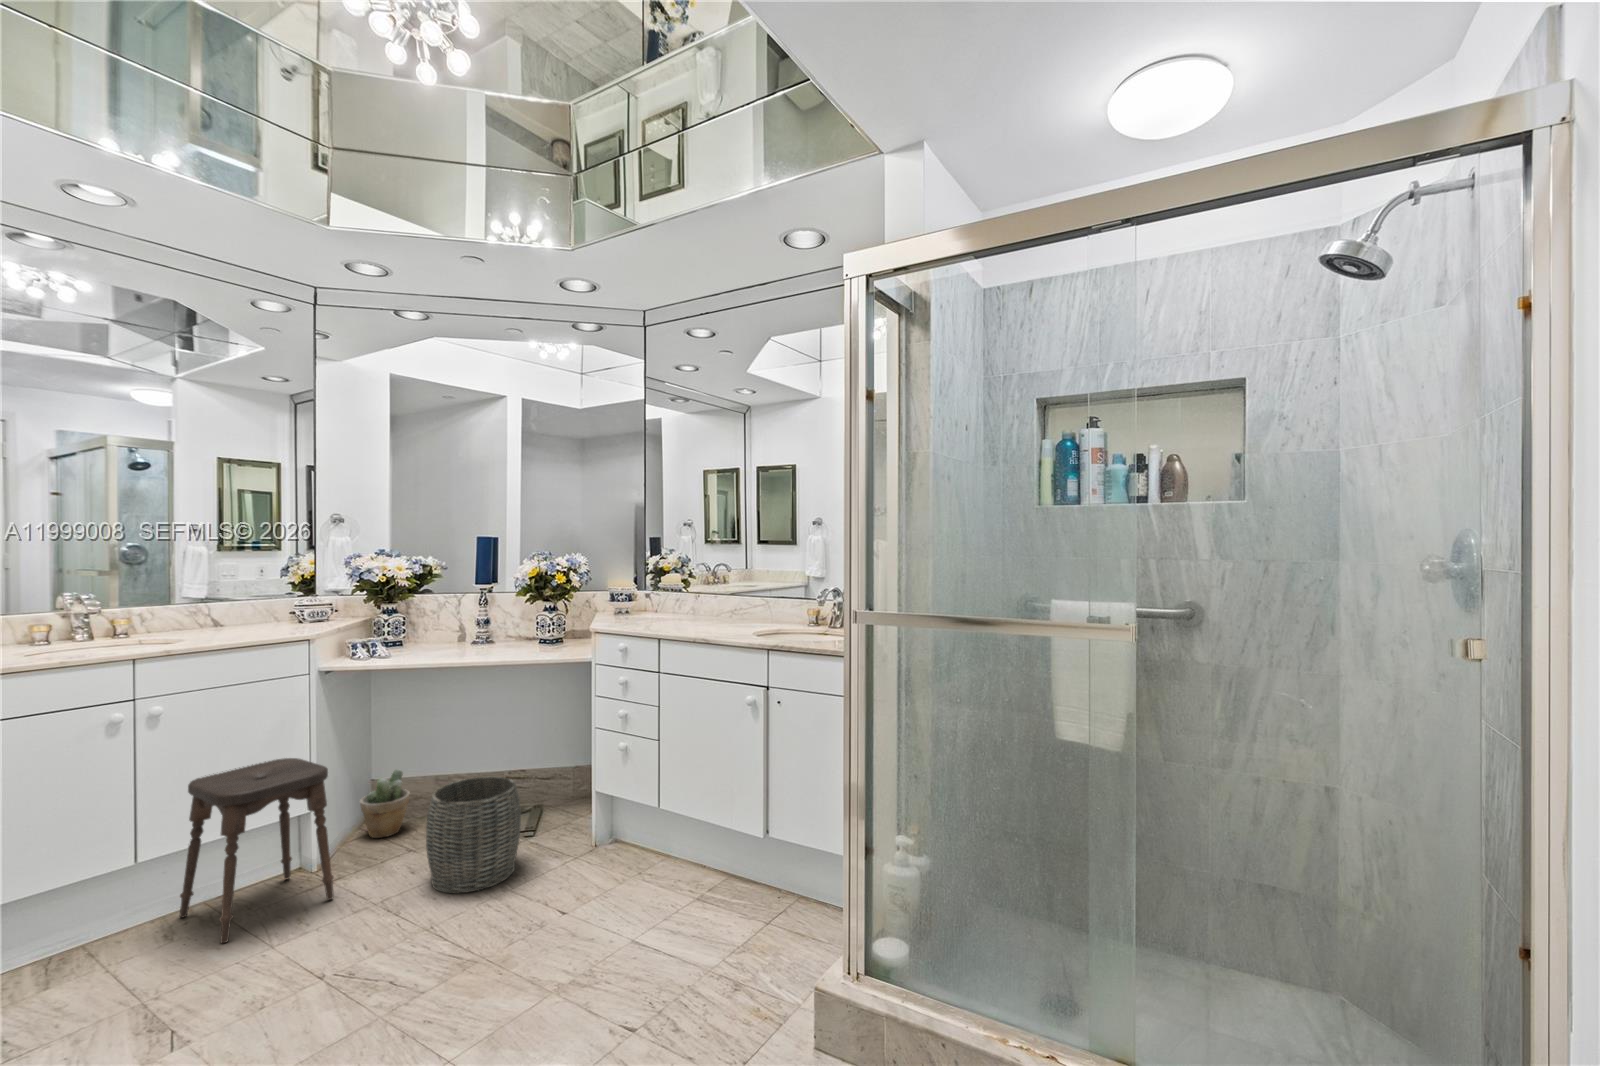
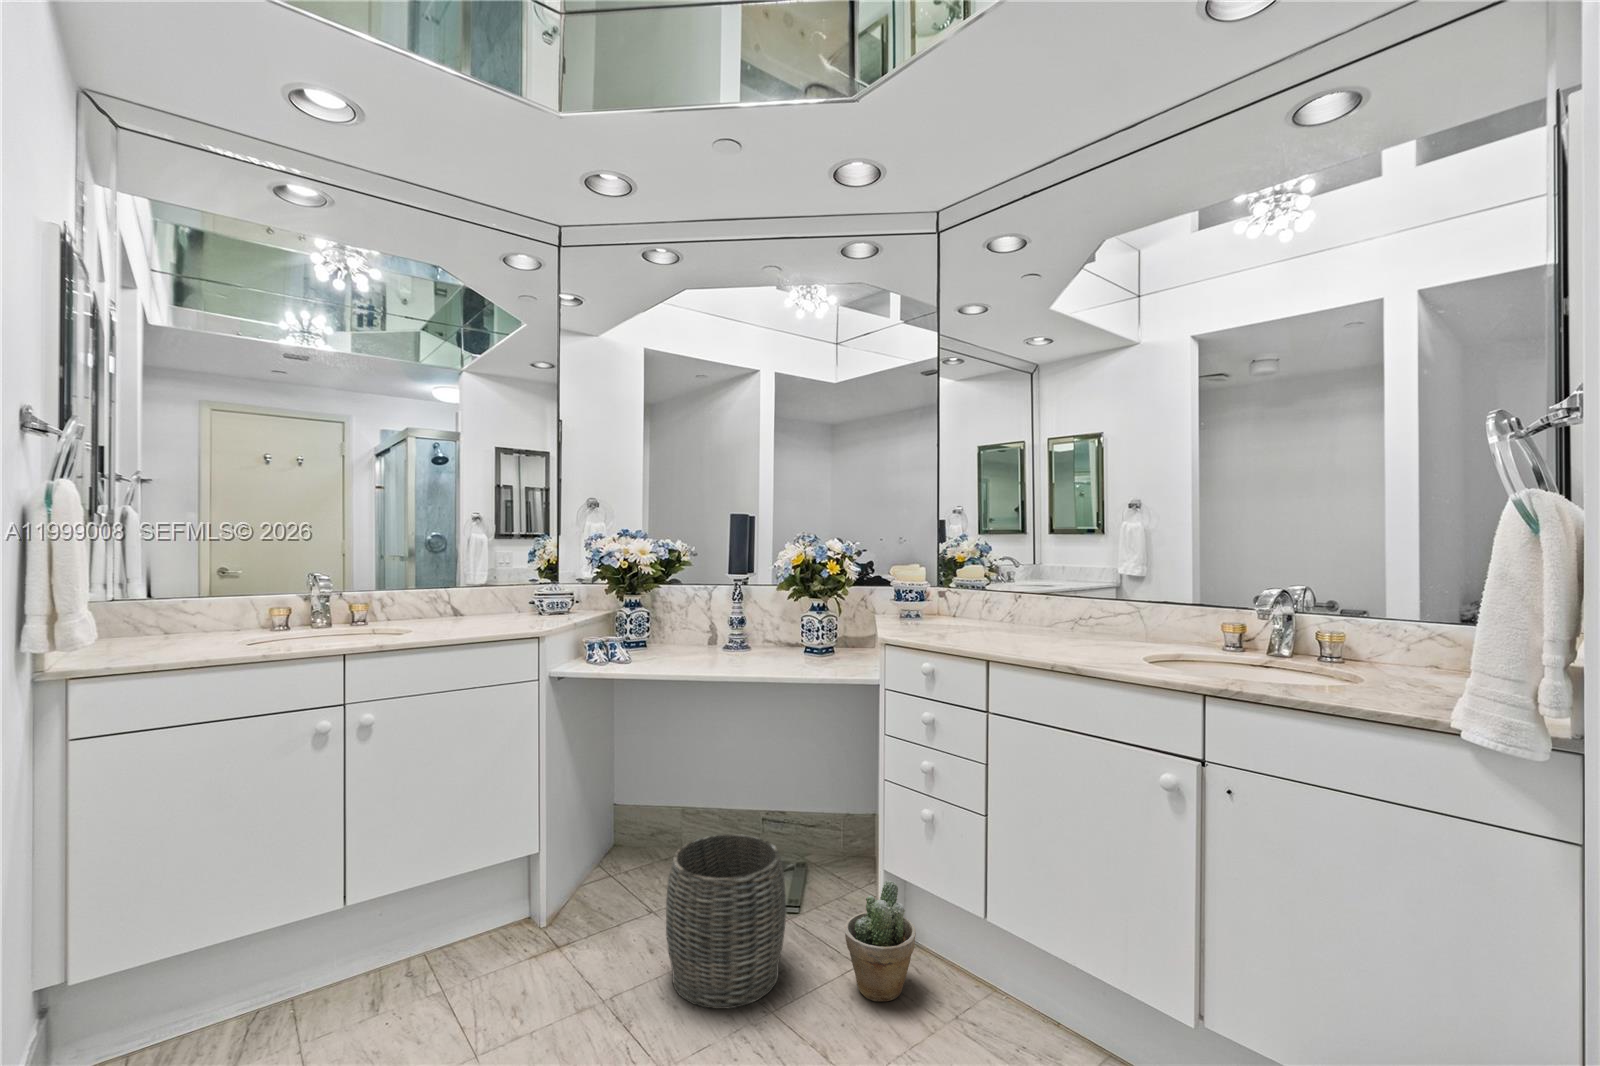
stool: present [179,758,334,943] -> none [395,783,557,1033]
potted plant: present [360,769,409,838] -> present [844,880,916,1001]

